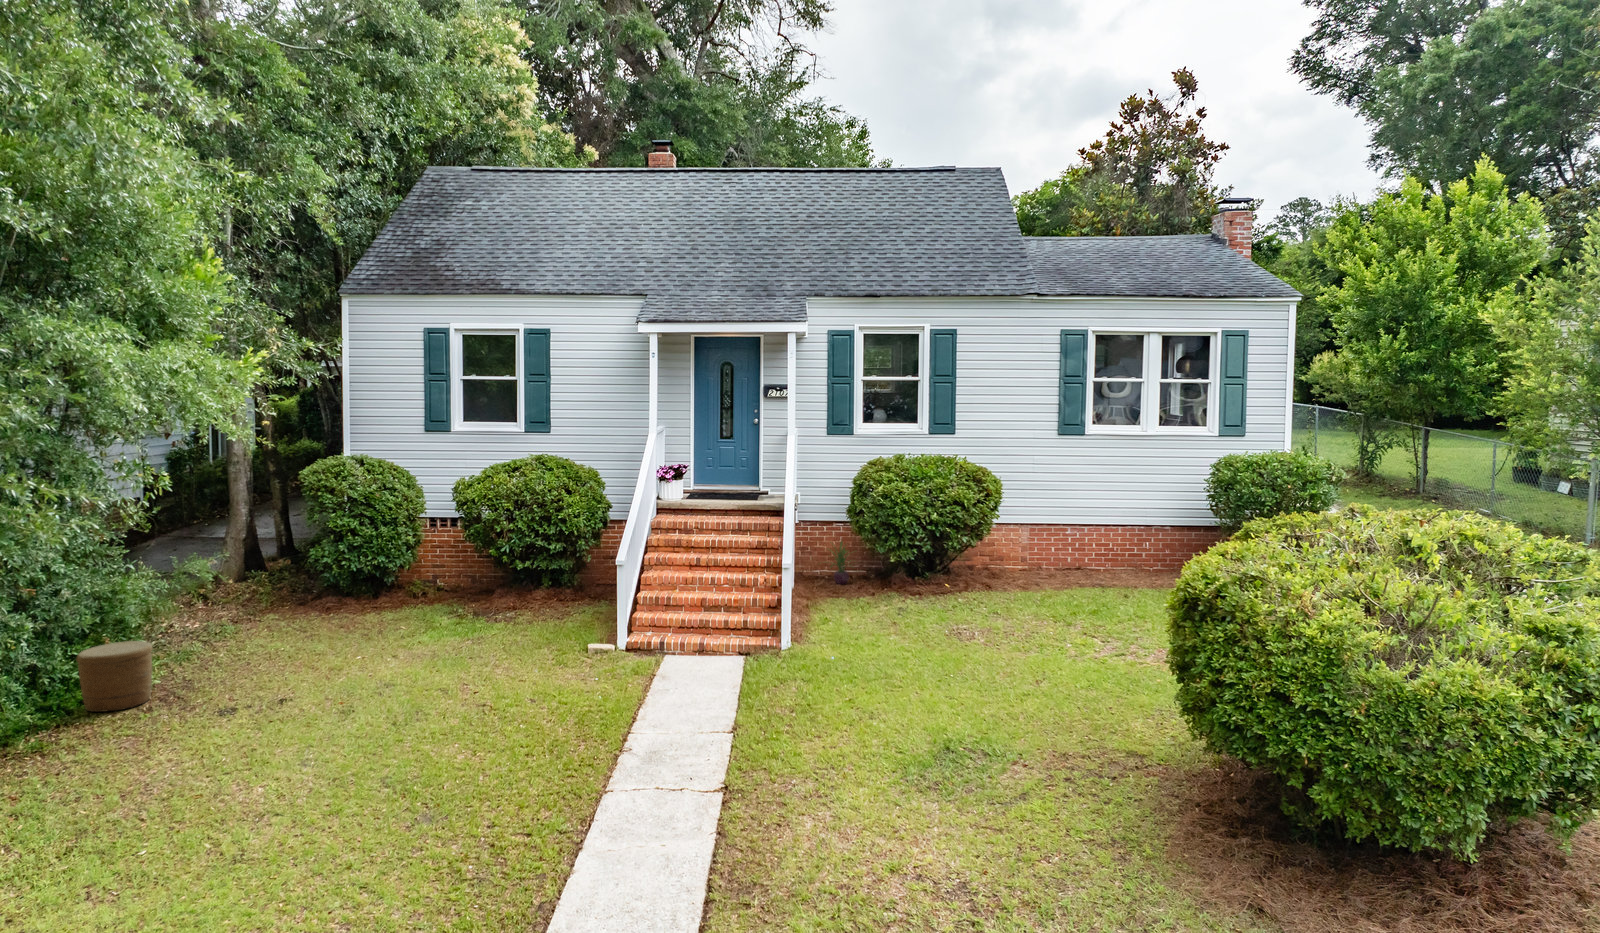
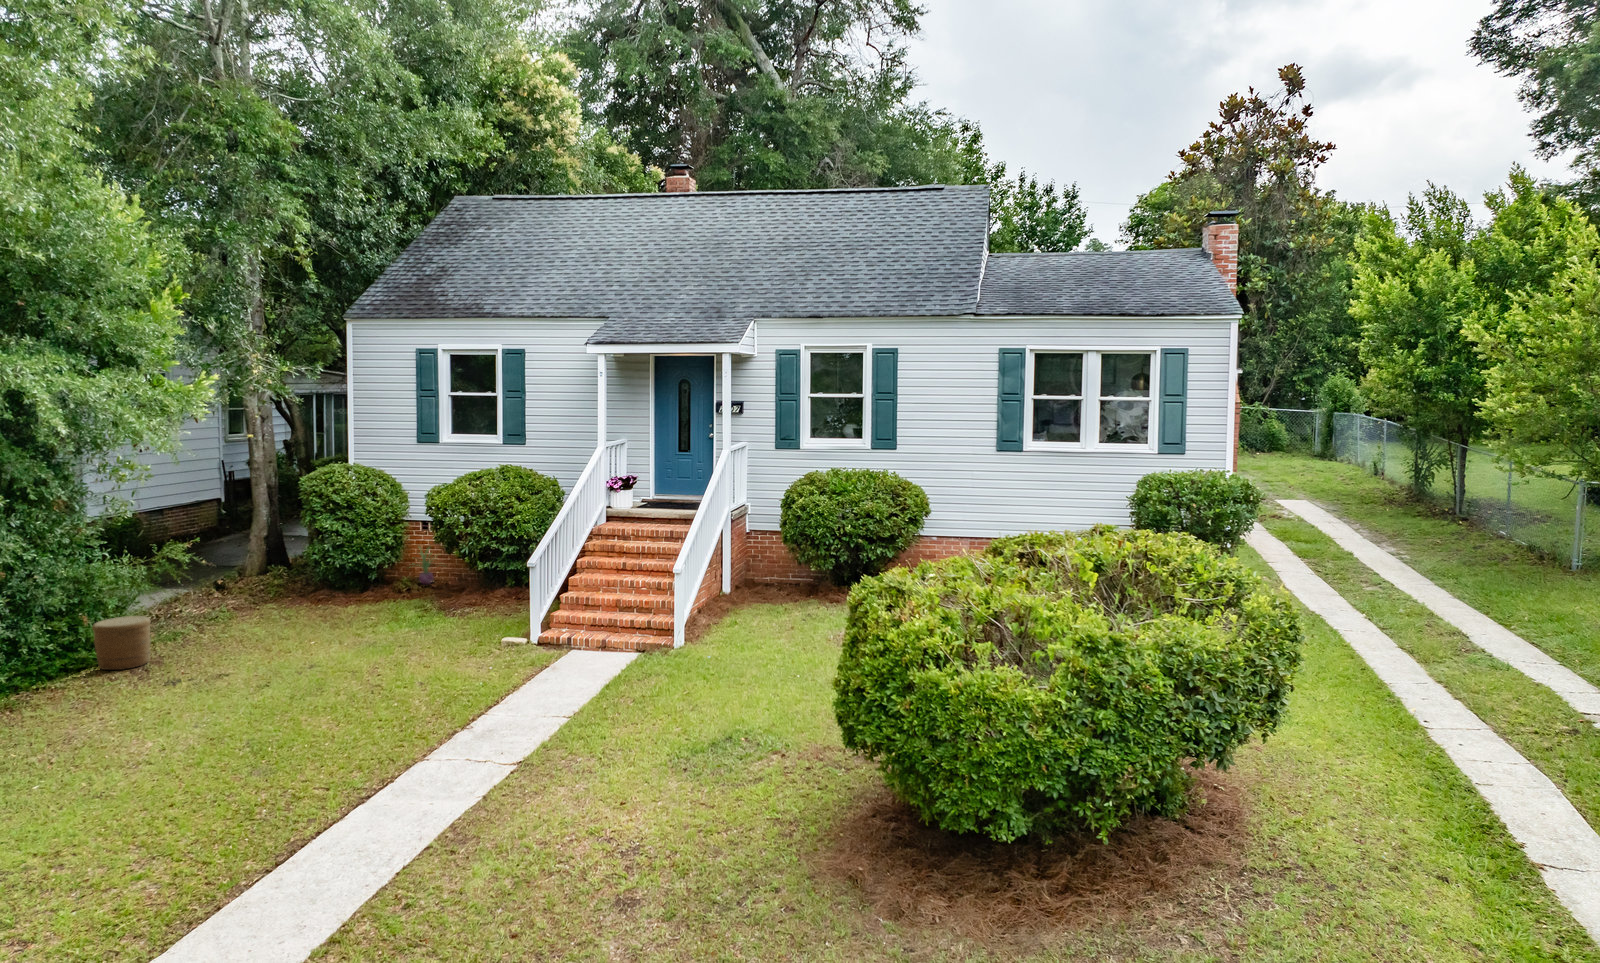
decorative plant: present [830,542,849,584] -> present [419,549,434,584]

